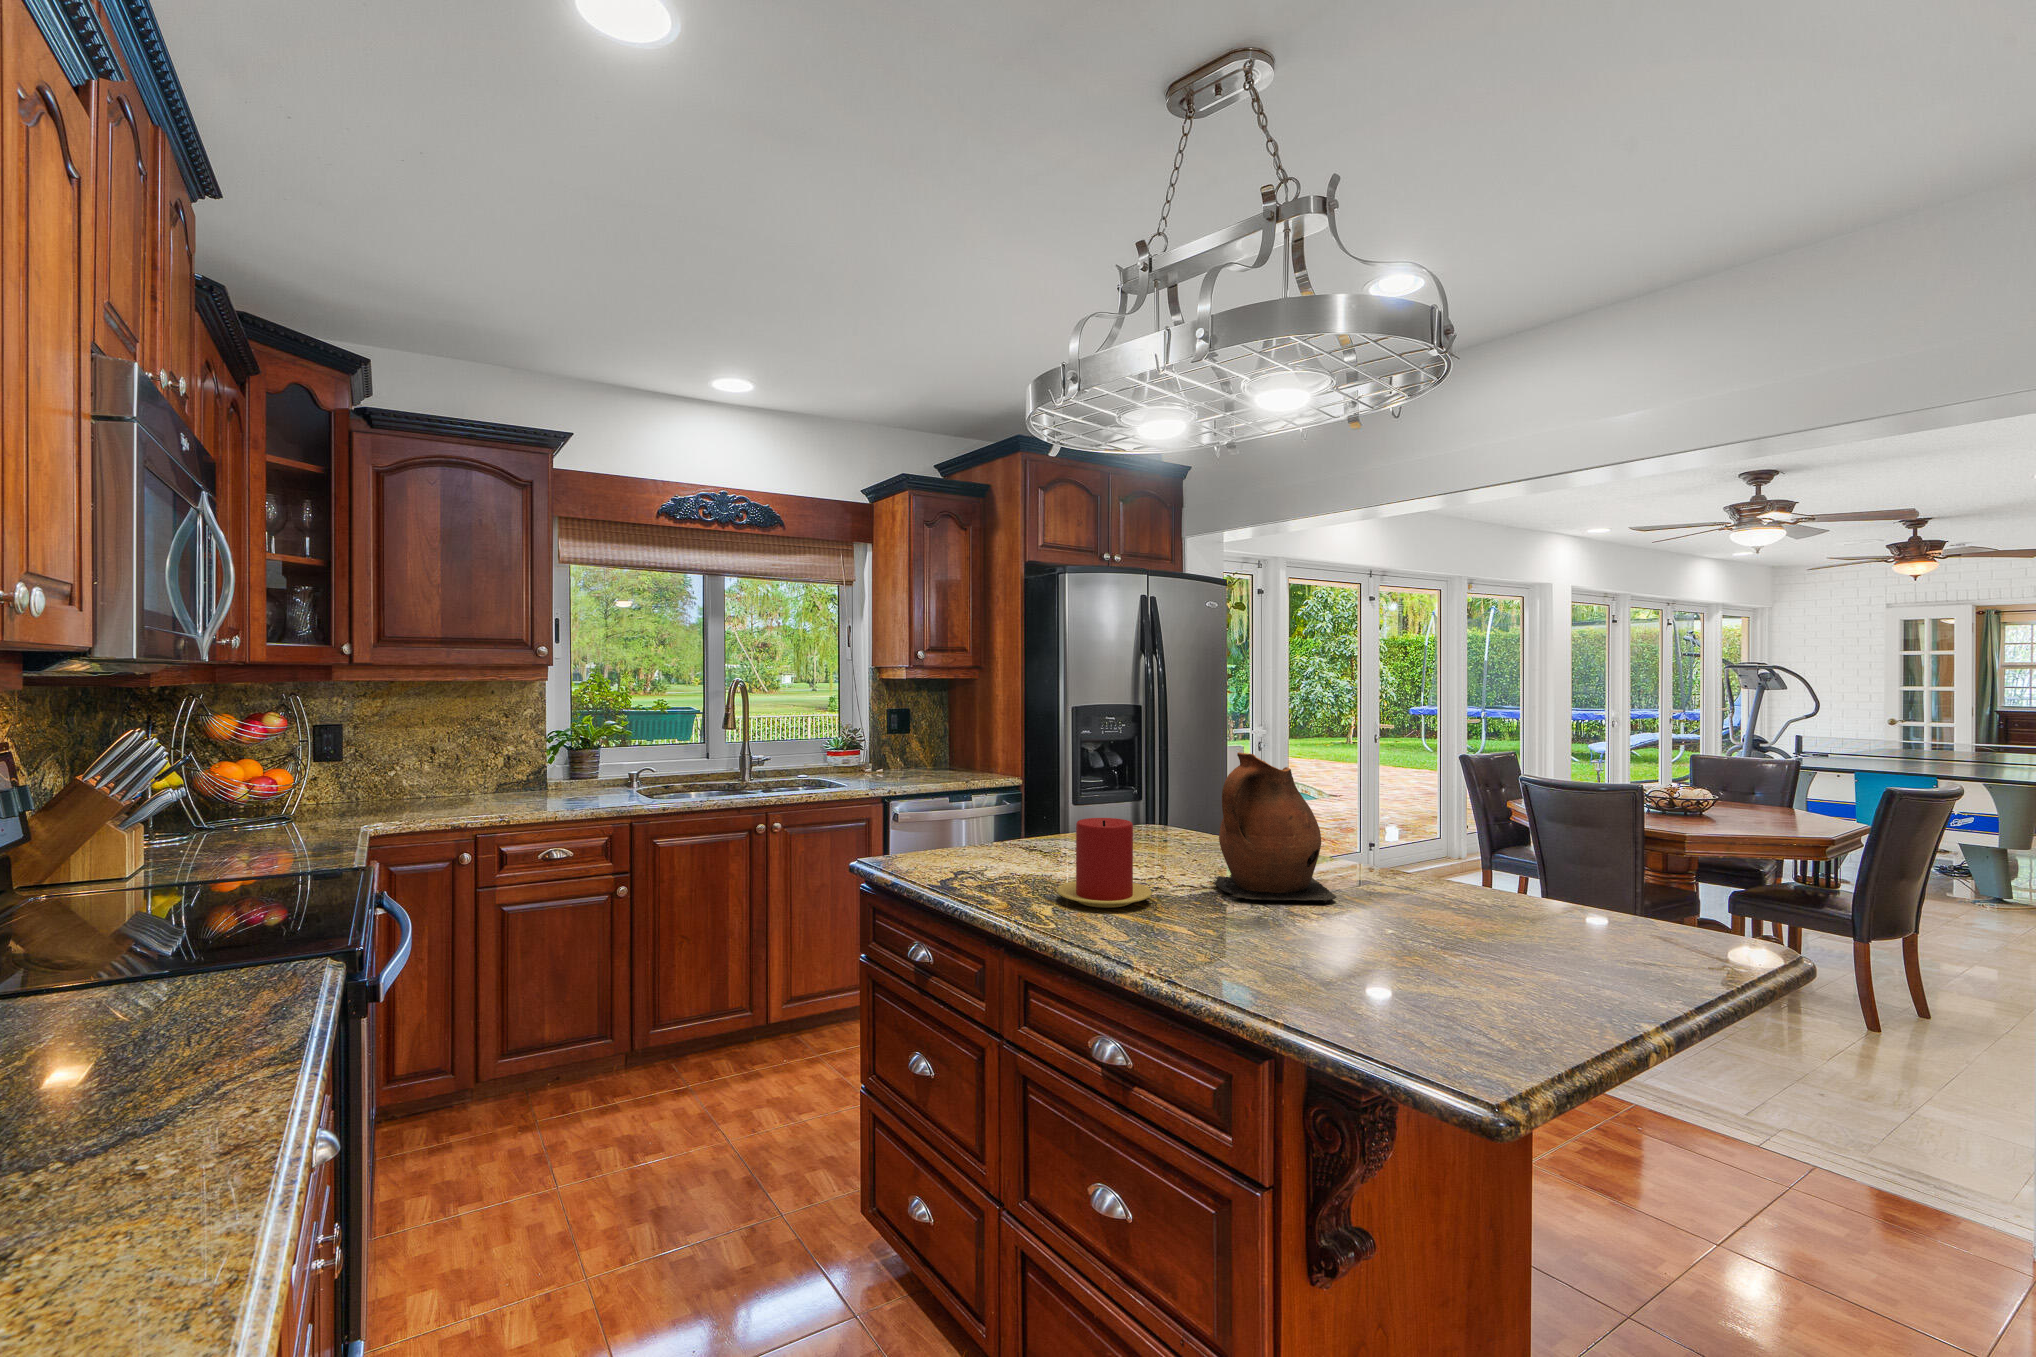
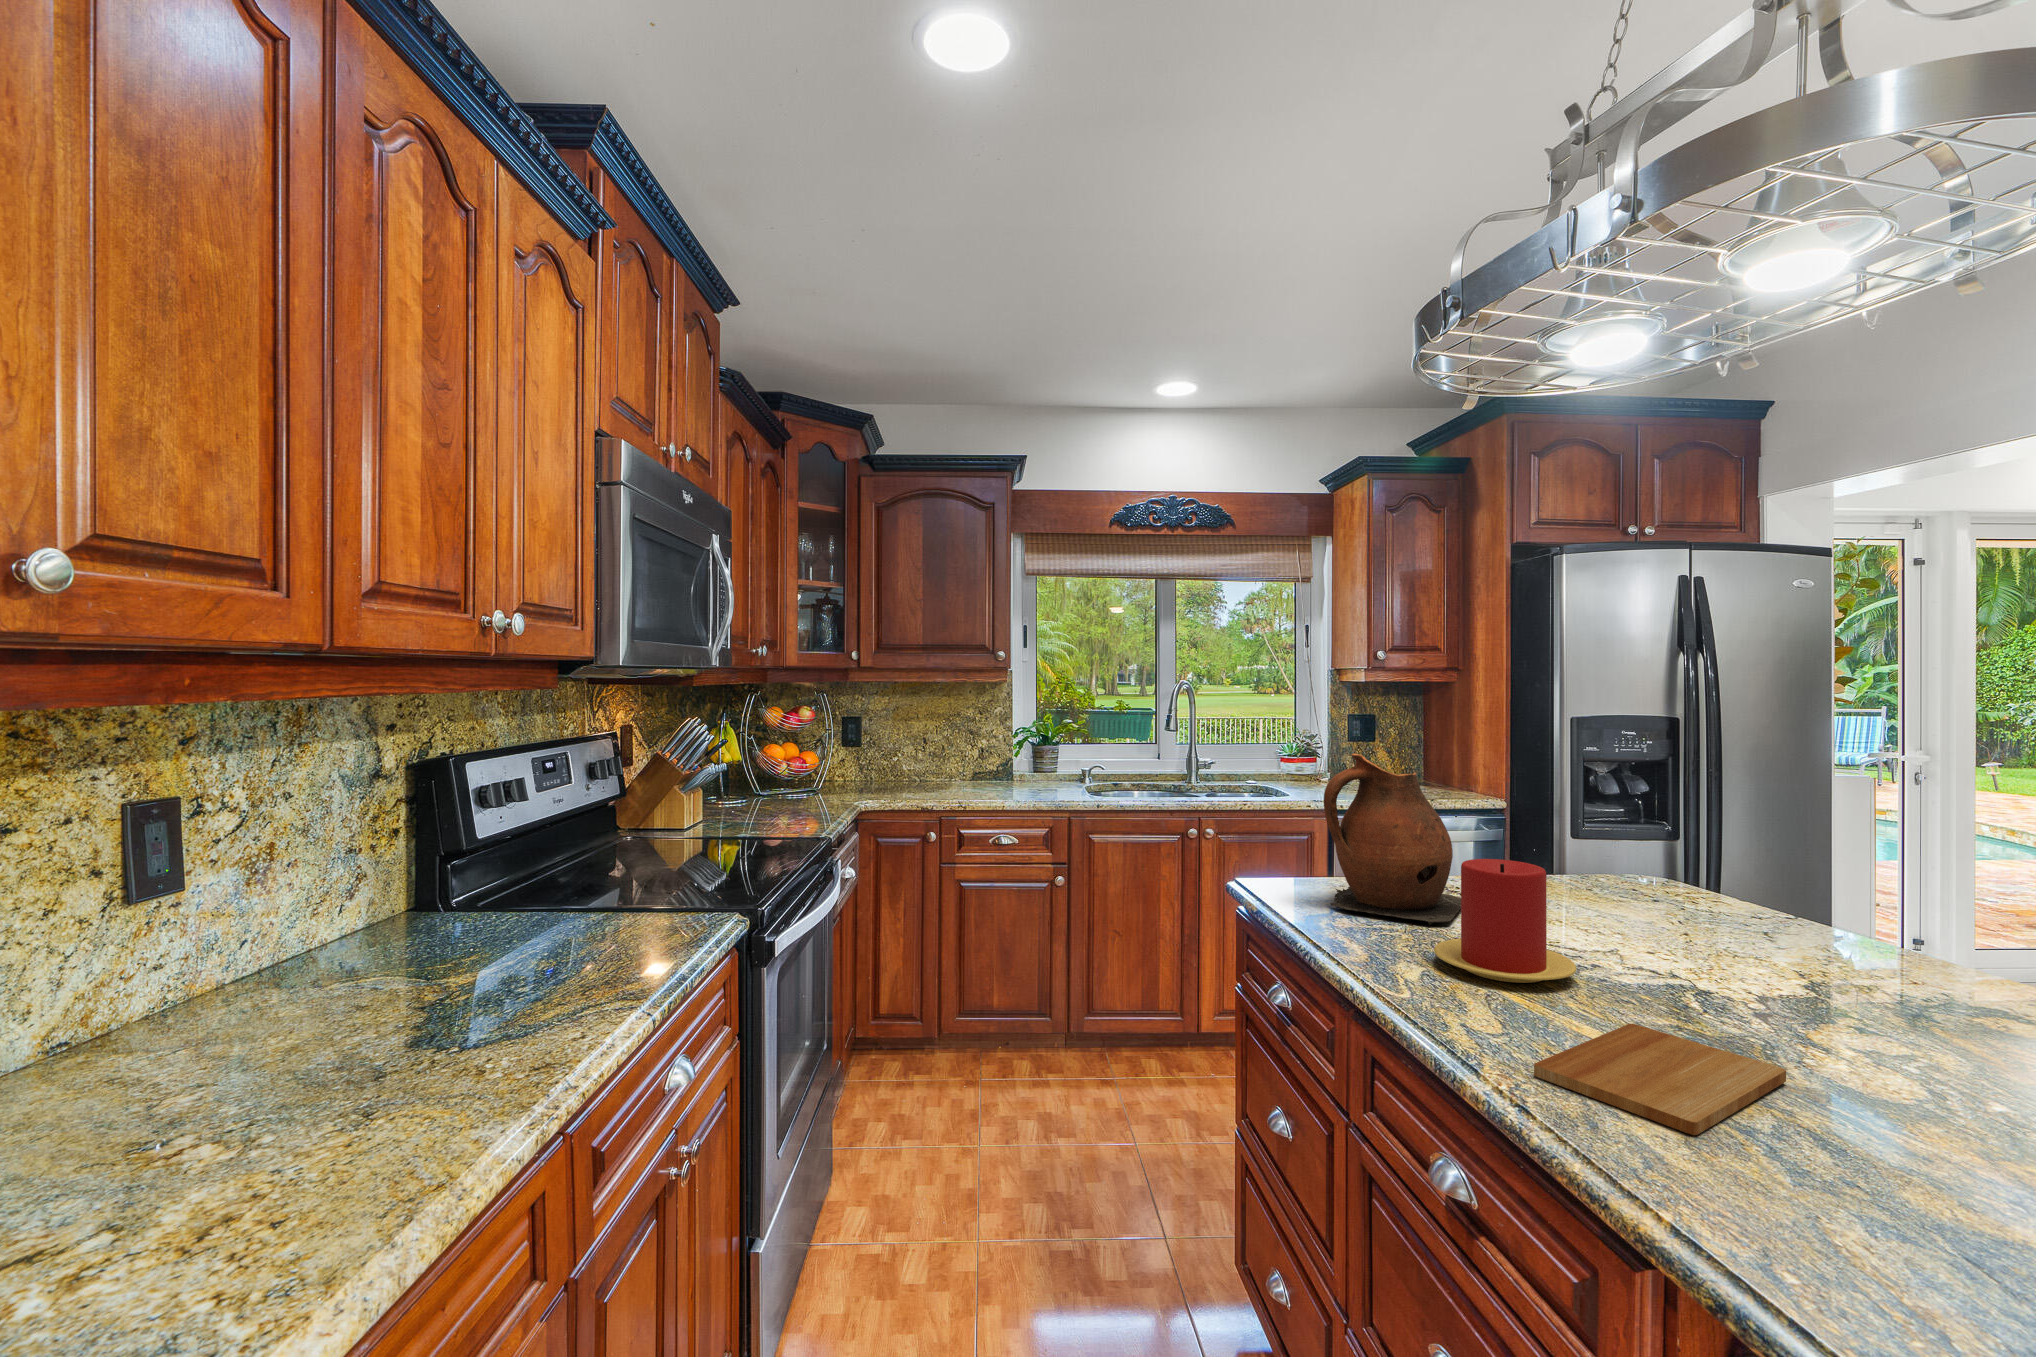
ceramic pitcher: present [1209,752,1336,903] -> present [1324,753,1461,925]
cutting board: none [1166,919,1288,976] -> present [1534,1024,1786,1135]

